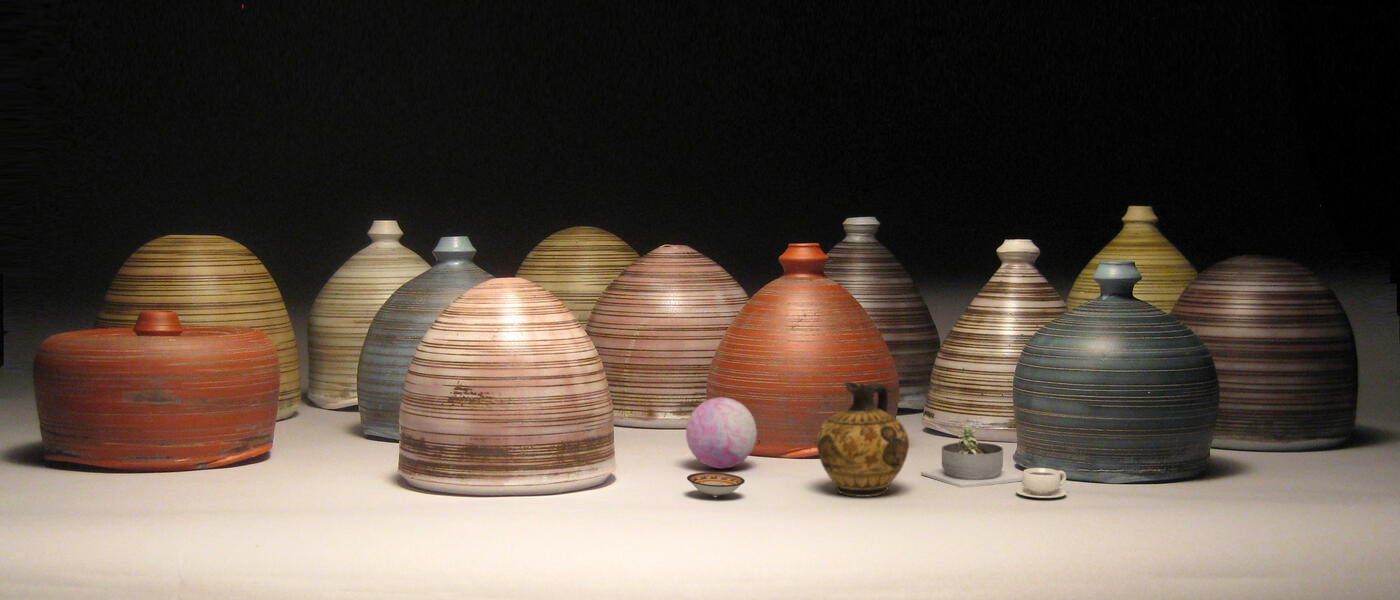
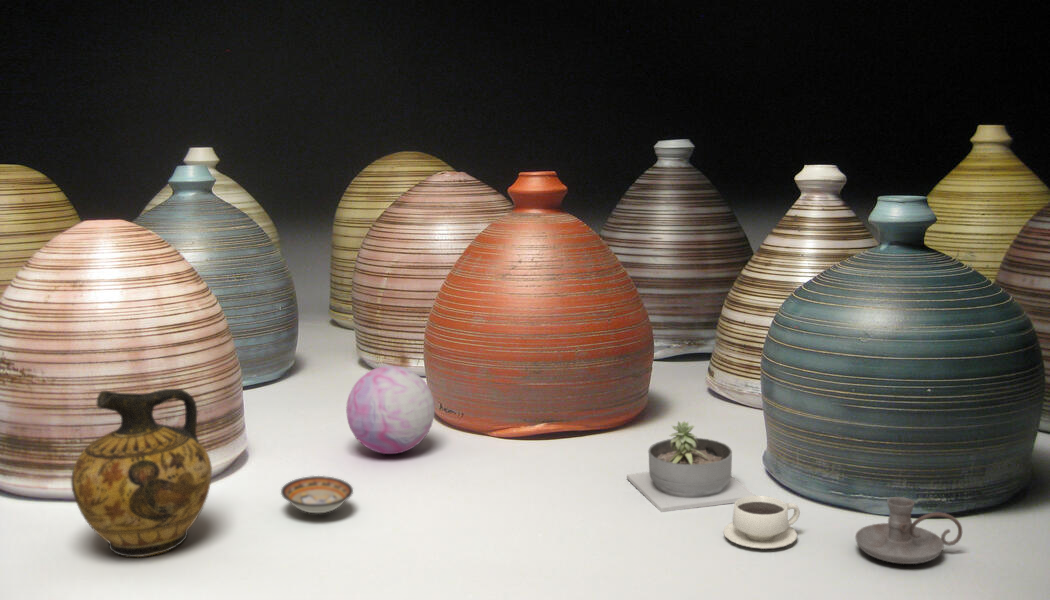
ceramic jug: present [817,382,909,497] -> present [71,389,212,557]
candle holder: none [1106,460,1174,500] -> present [856,497,962,564]

